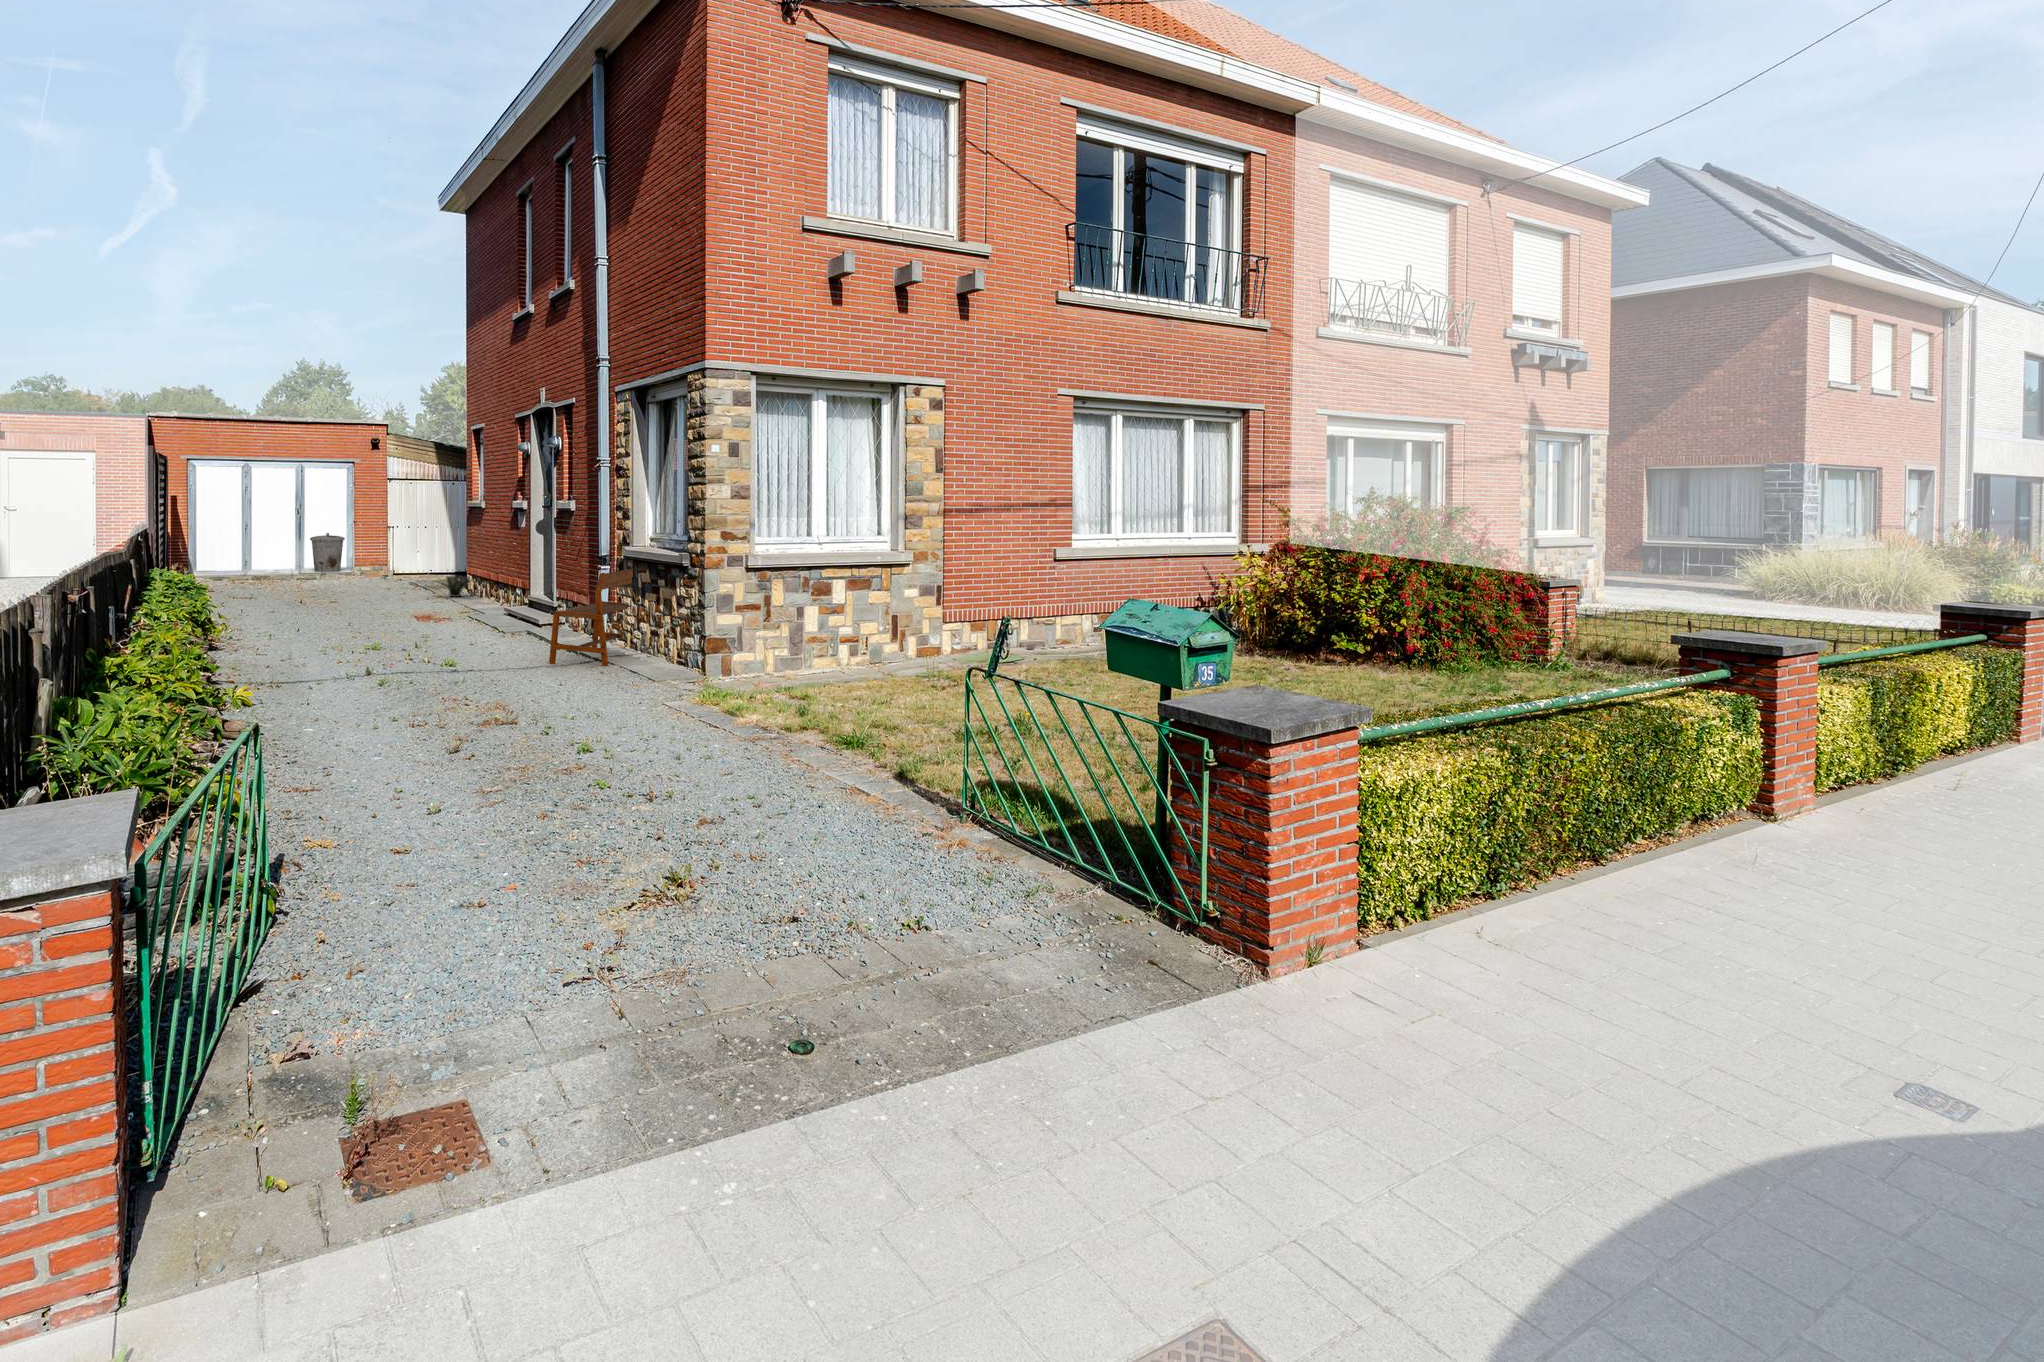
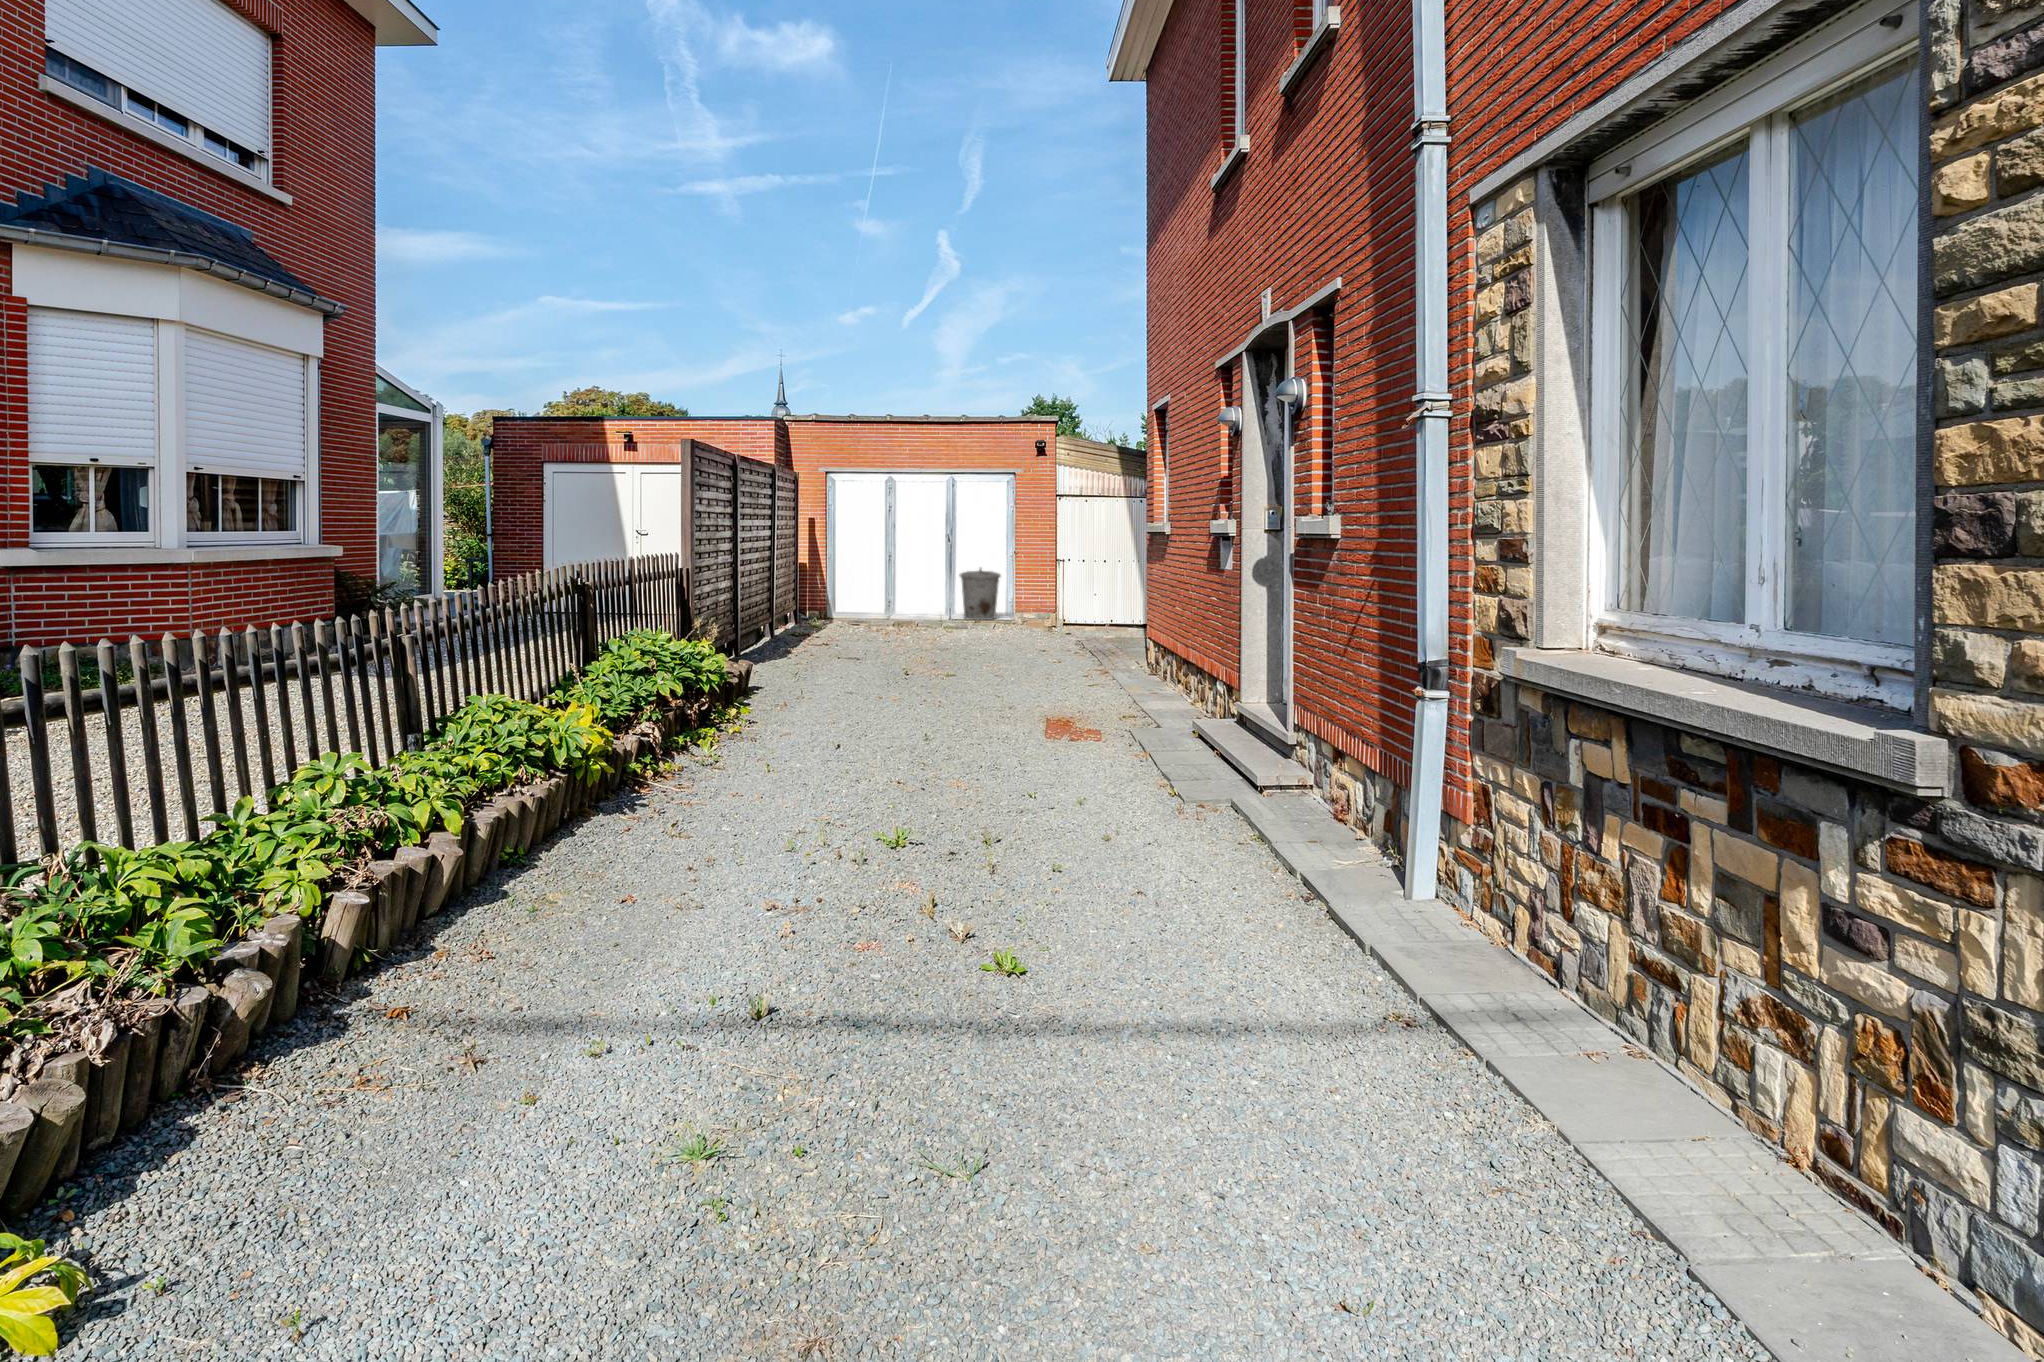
bench: present [549,569,633,666] -> none [1289,707,1567,1061]
potted plant: present [438,576,470,597] -> none [1089,645,1164,682]

